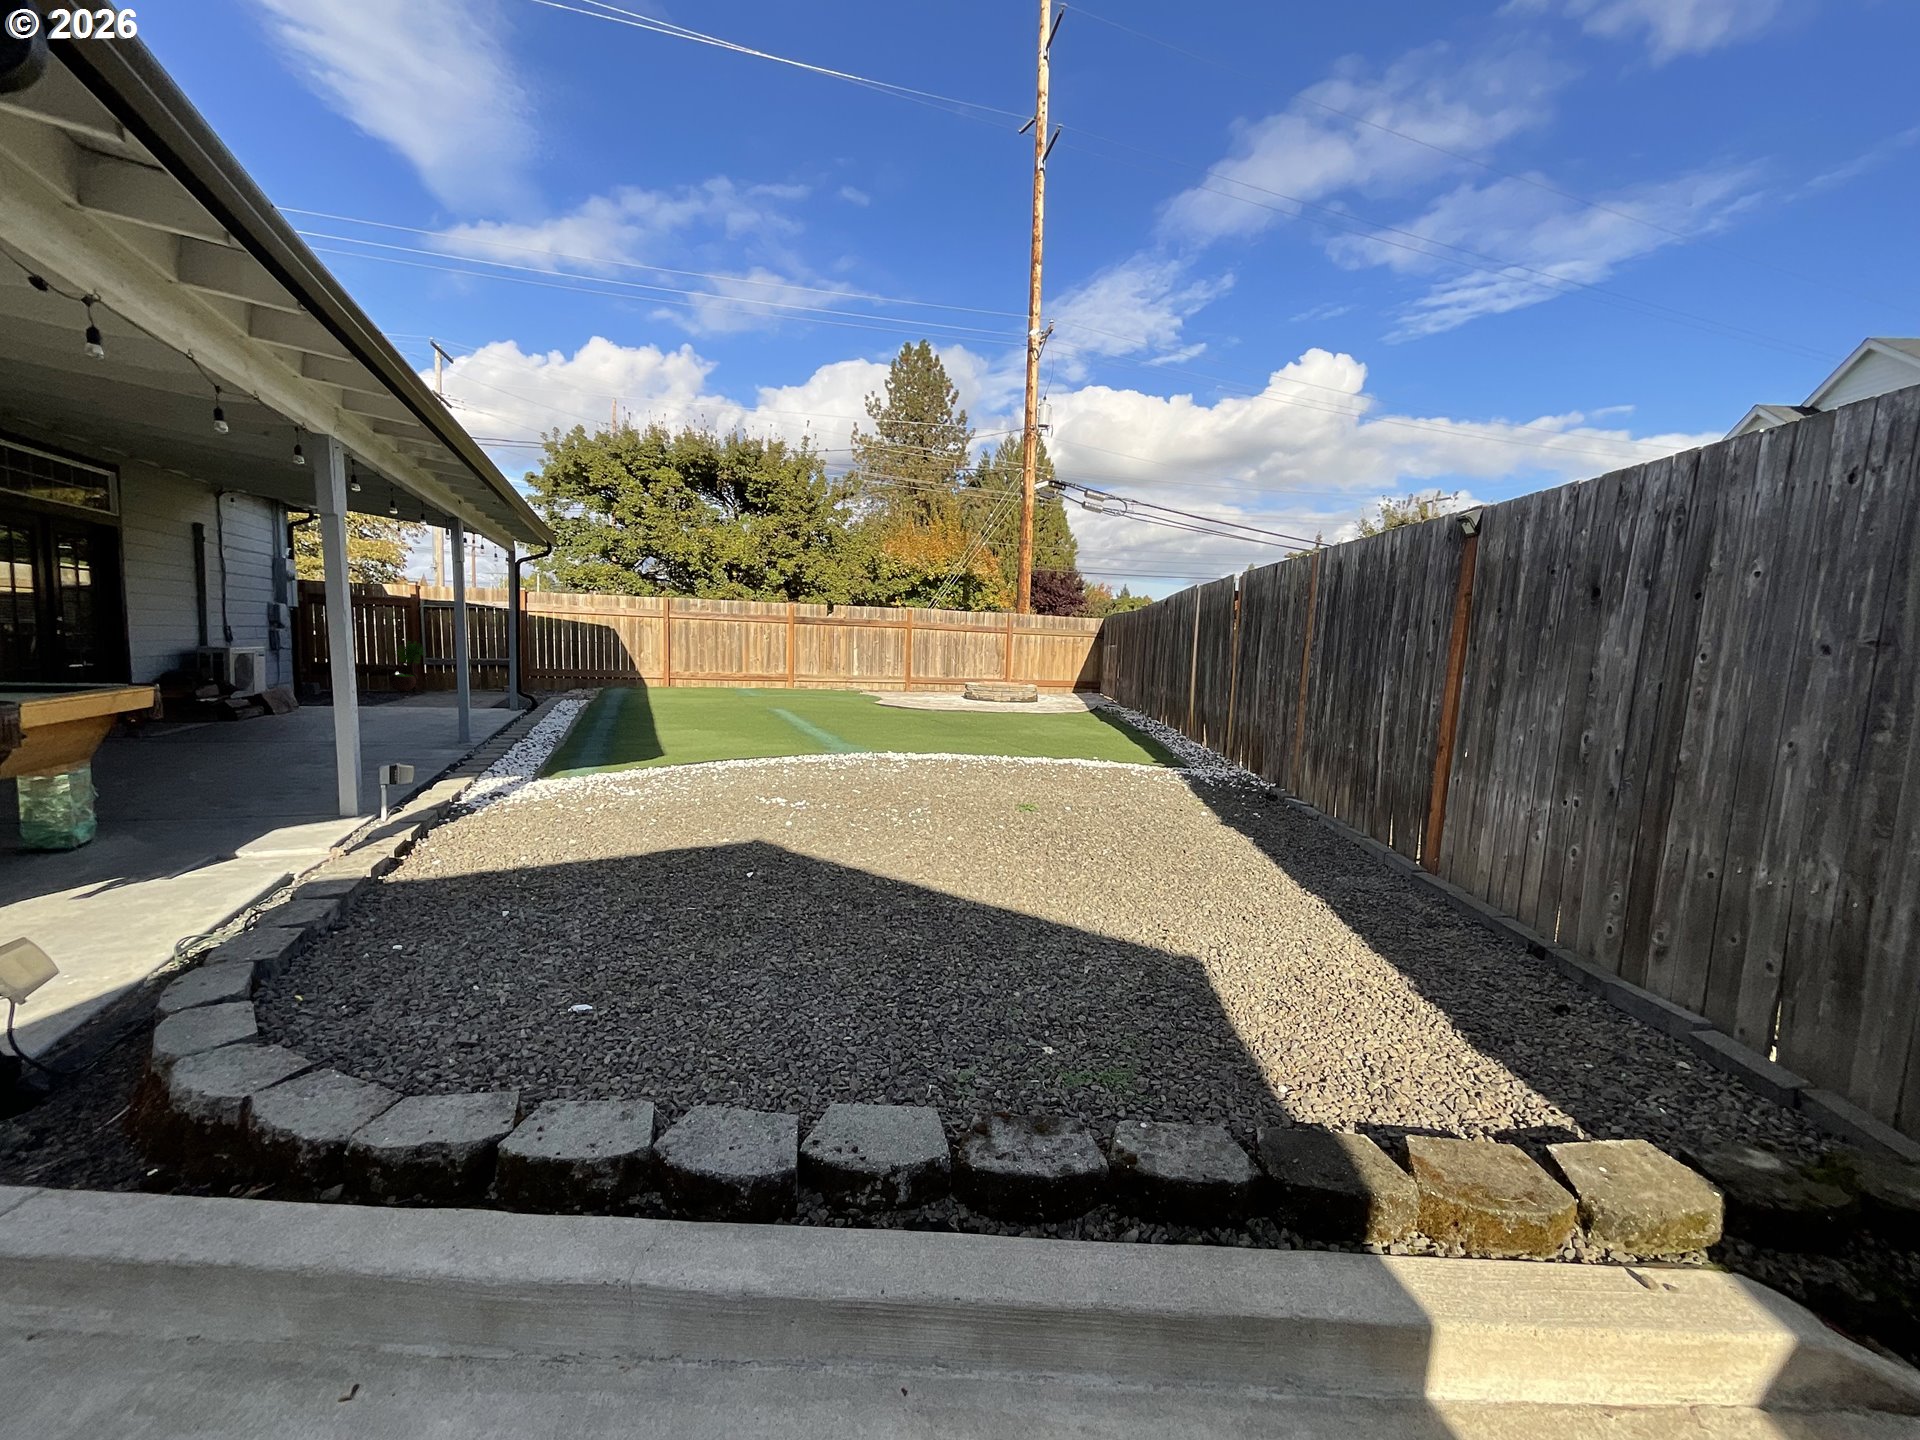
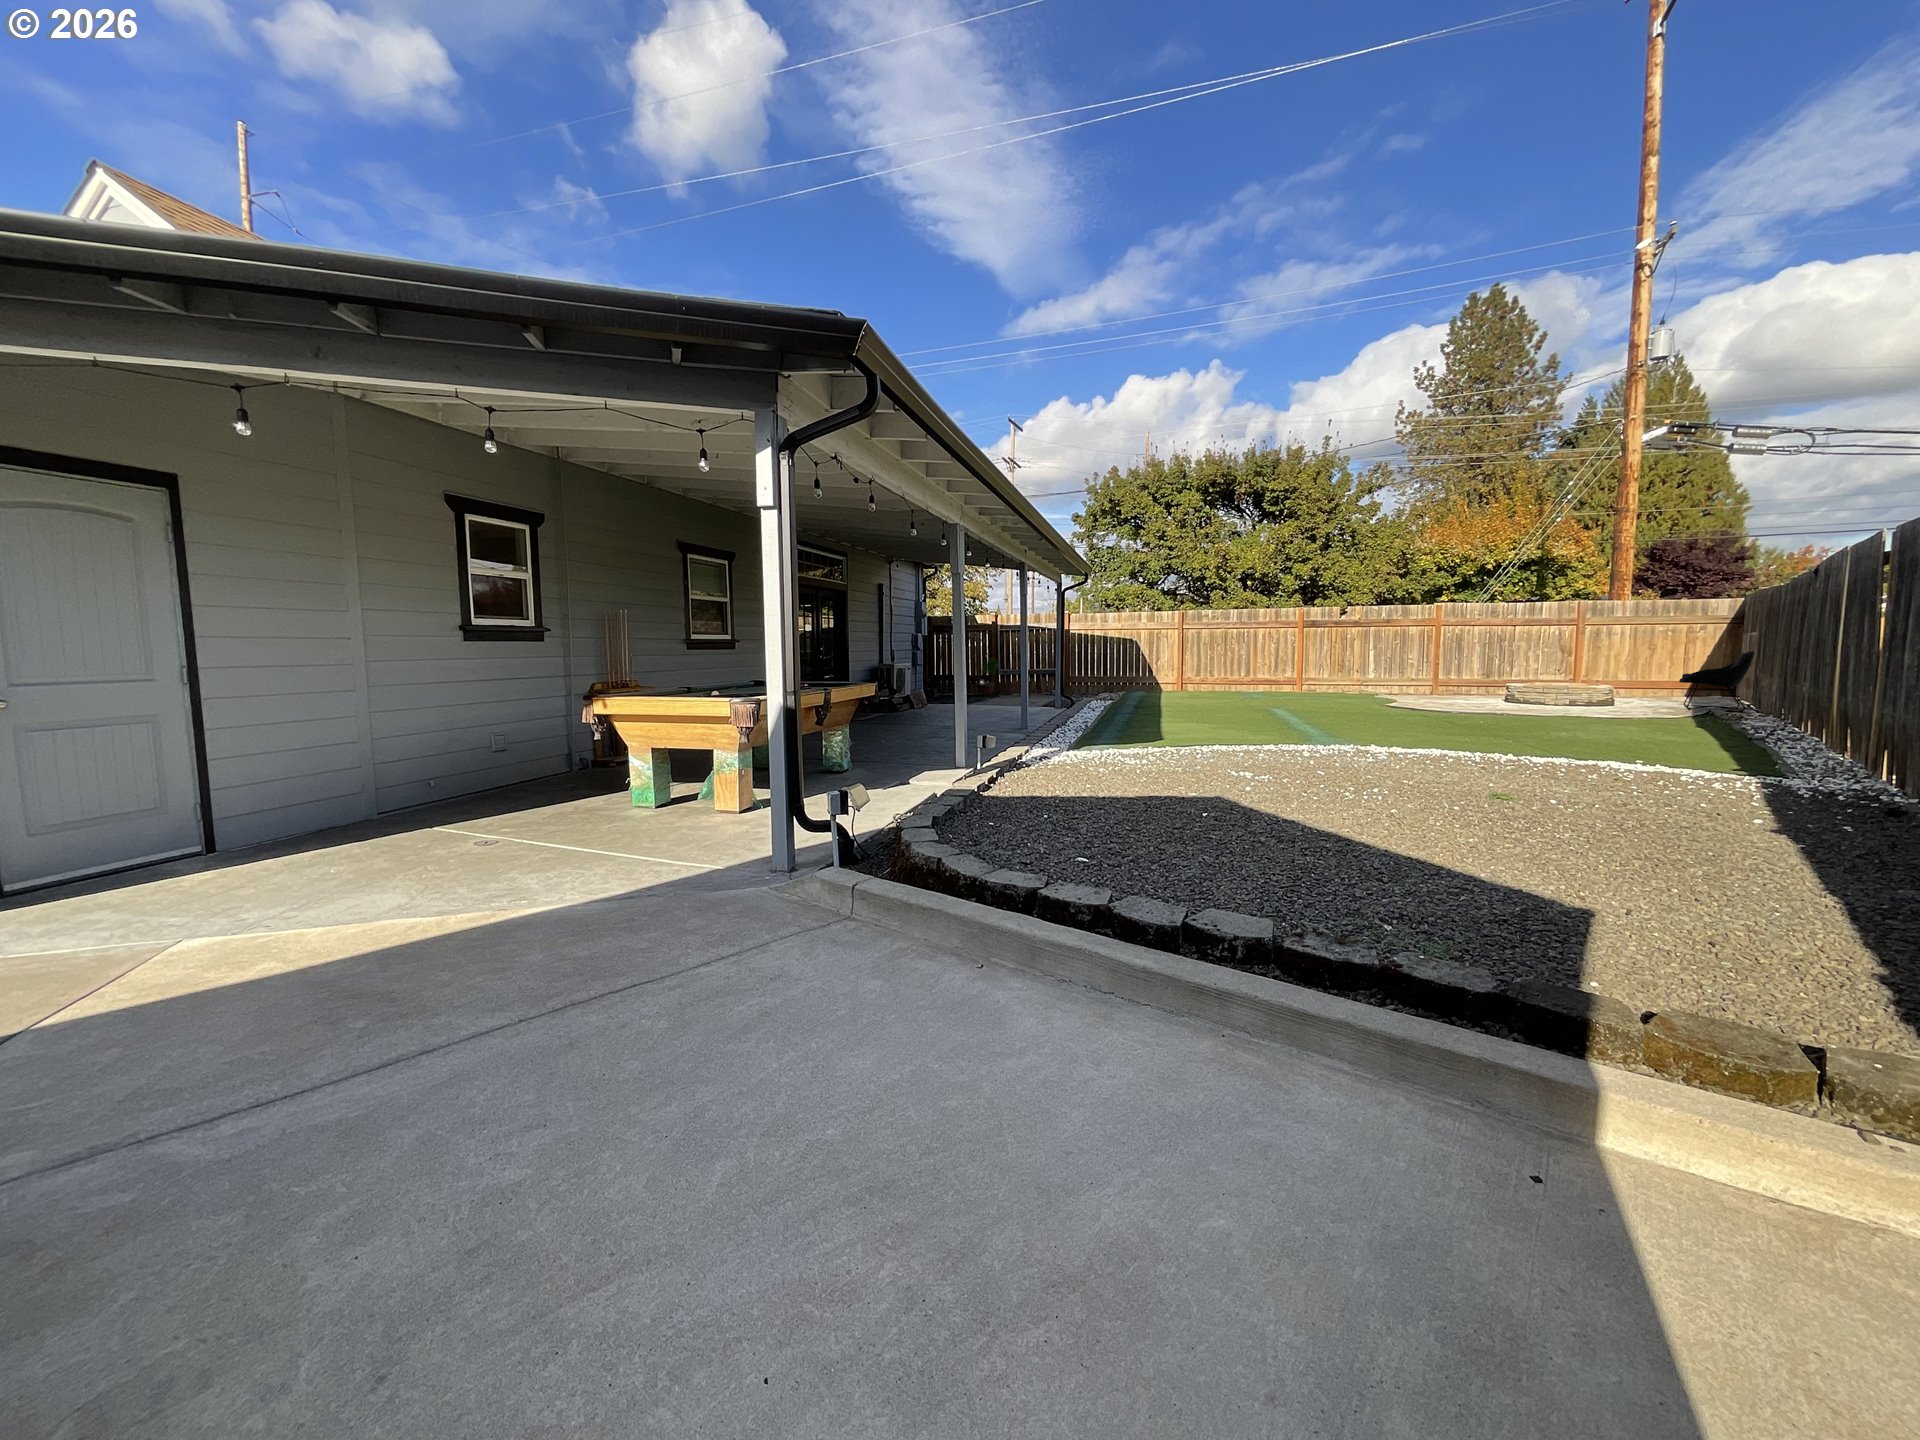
lounge chair: none [1086,661,1131,709] -> present [1679,651,1755,712]

